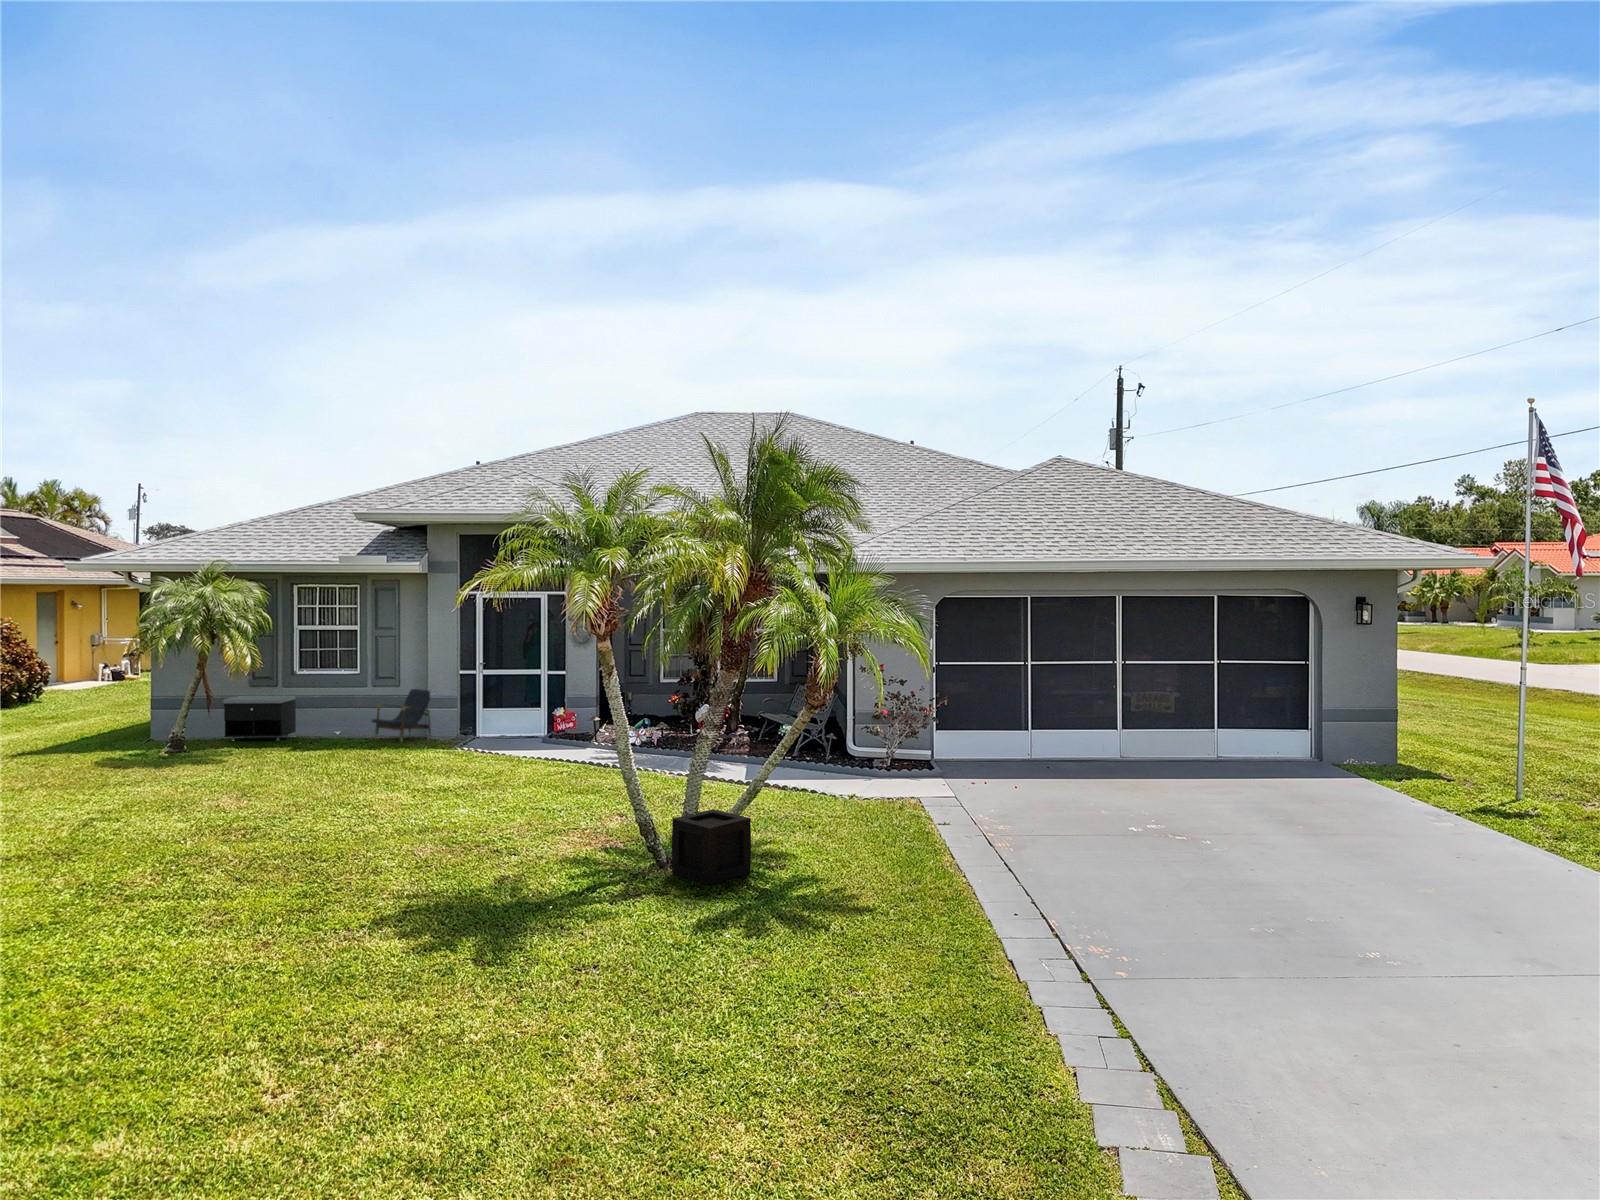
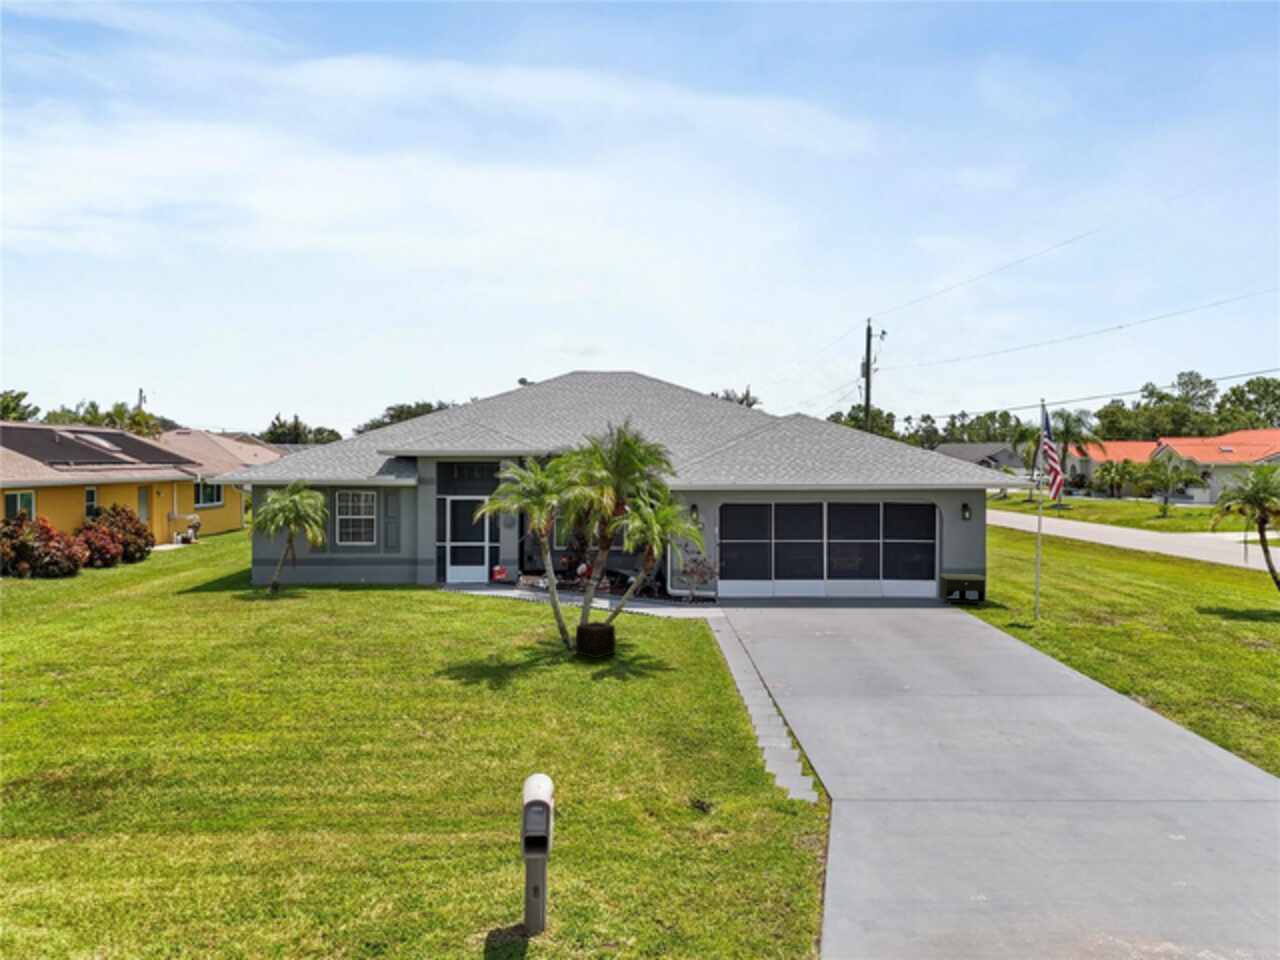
lounge chair: present [372,689,431,742] -> none [385,554,420,586]
storage bench: present [223,696,296,741] -> present [940,574,986,605]

